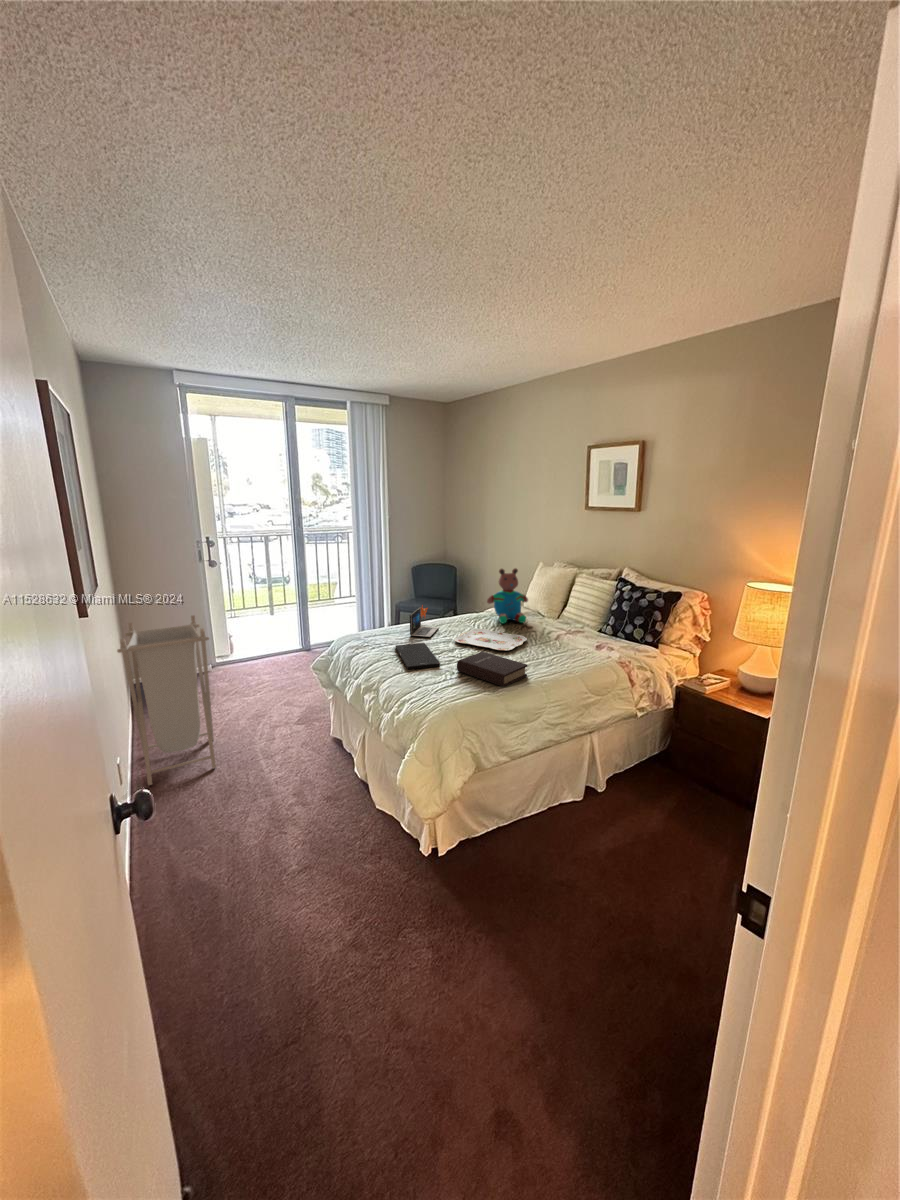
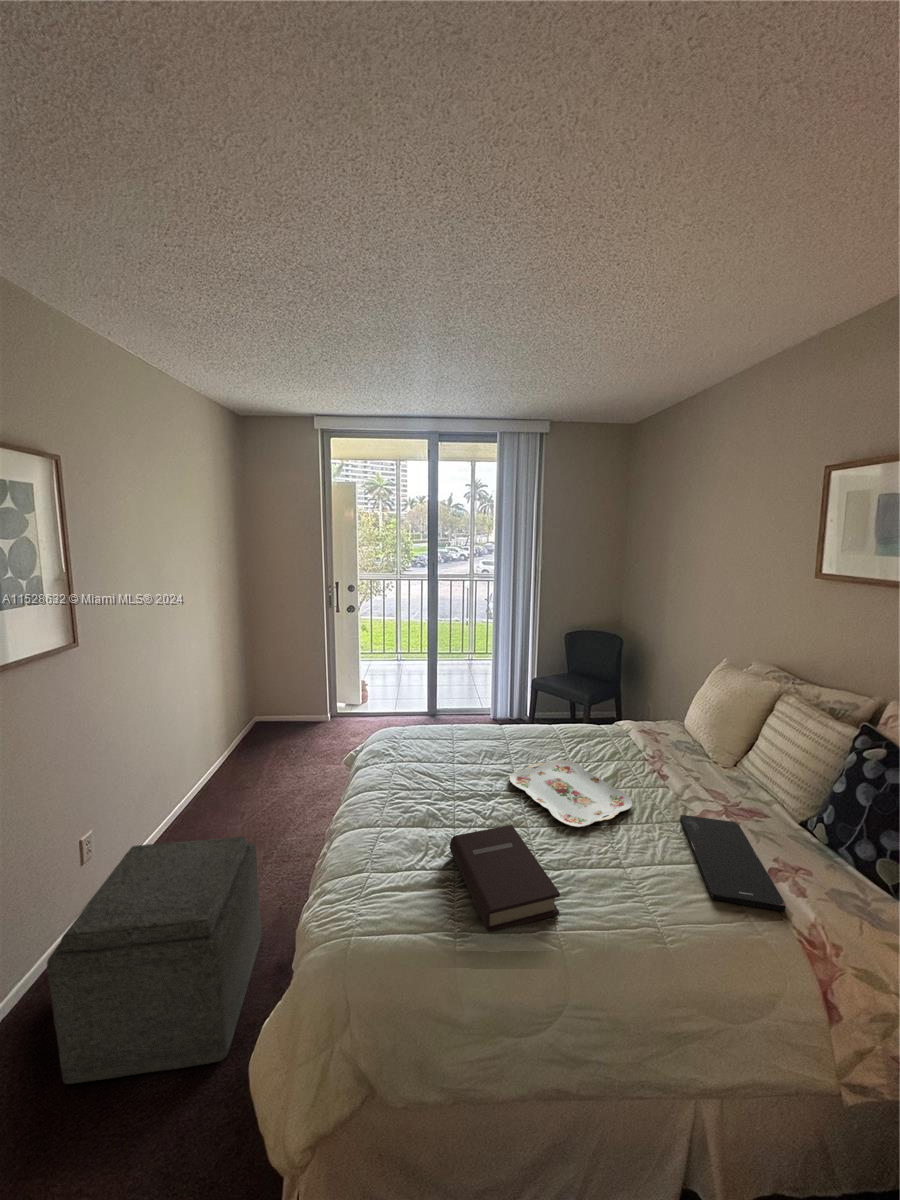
teddy bear: present [487,568,528,623] -> none [604,667,676,763]
laptop: present [410,606,439,638] -> none [461,701,513,760]
laundry hamper: present [117,615,216,785] -> none [134,674,257,859]
smartphone: present [395,643,440,669] -> present [680,815,786,911]
ottoman: none [195,714,334,885] -> present [47,837,261,1084]

